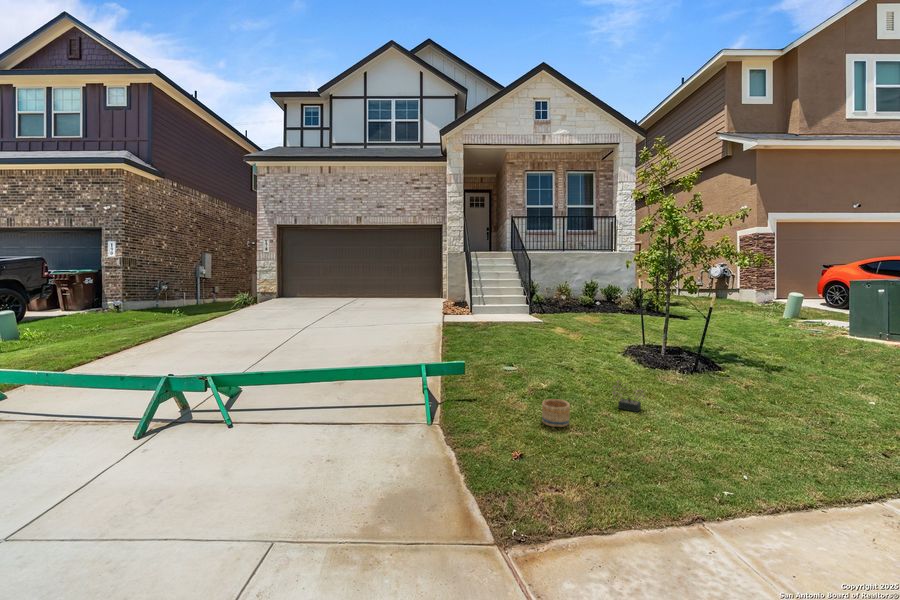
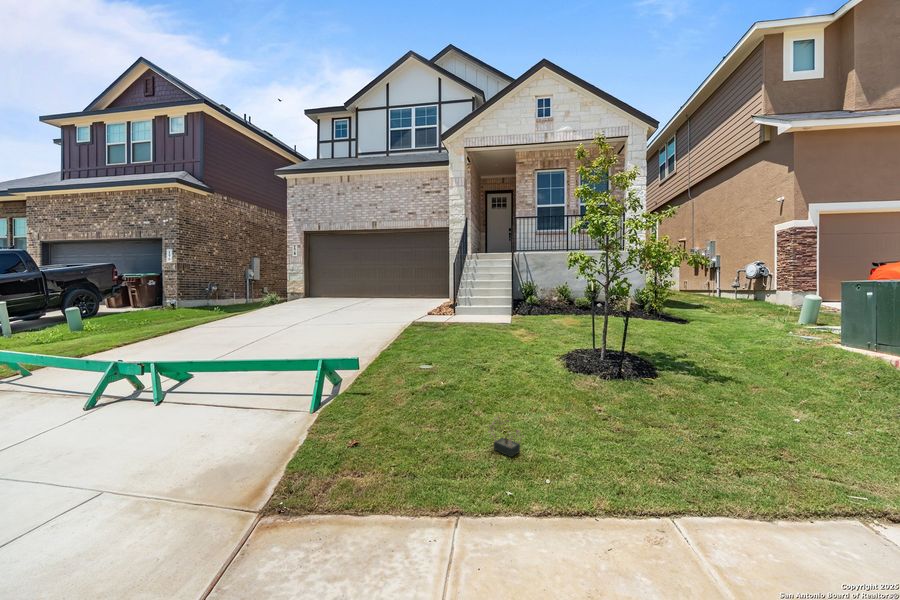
basket: present [542,399,570,427] -> none [387,438,419,474]

